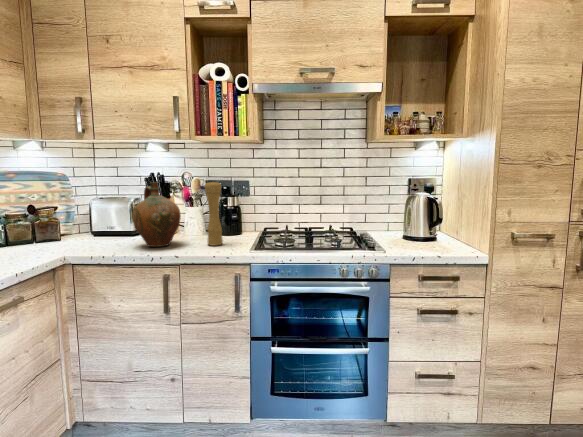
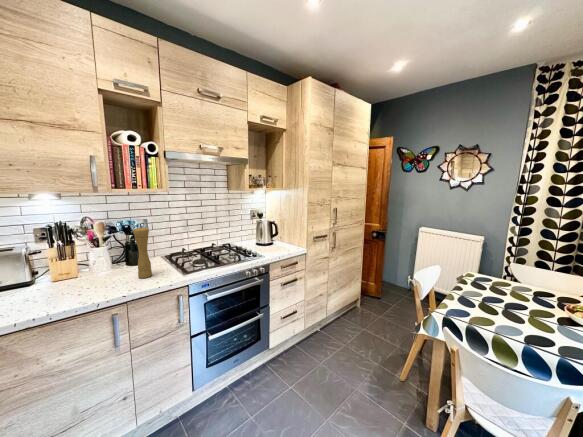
ceramic jug: present [132,182,181,247] -> none [52,234,110,294]

